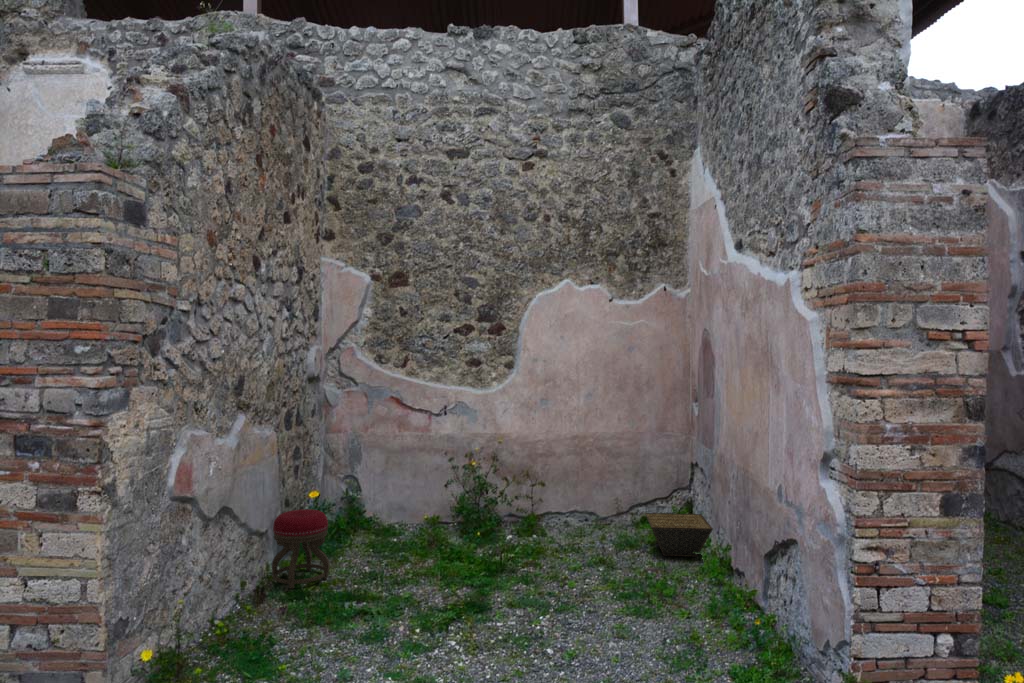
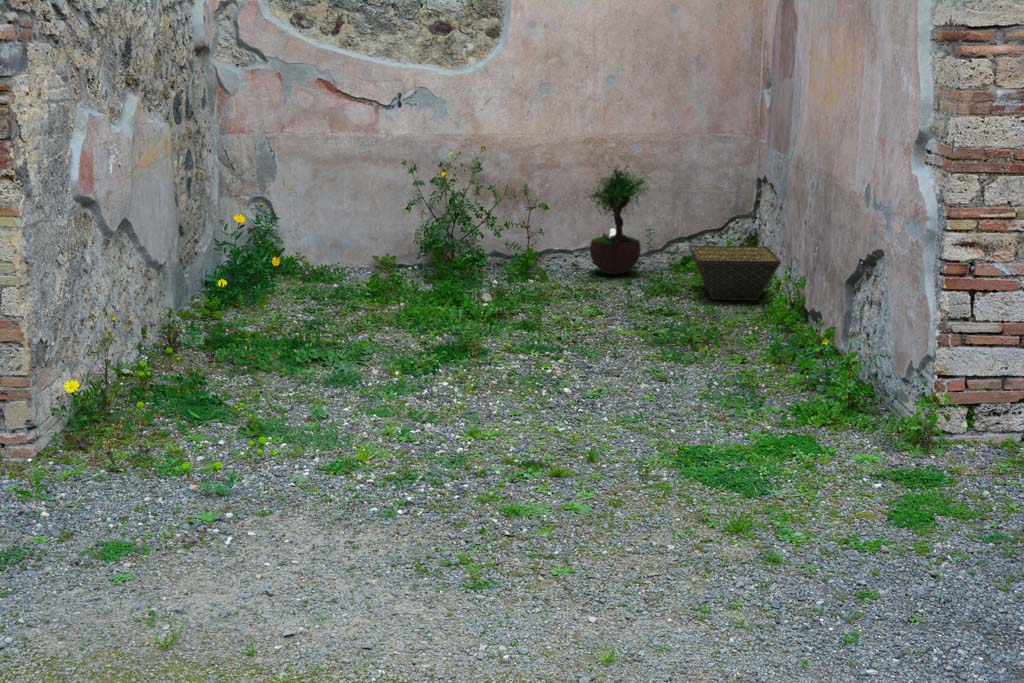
potted tree: none [569,449,618,531] -> present [588,165,649,275]
stool: present [272,509,329,588] -> none [178,235,259,336]

